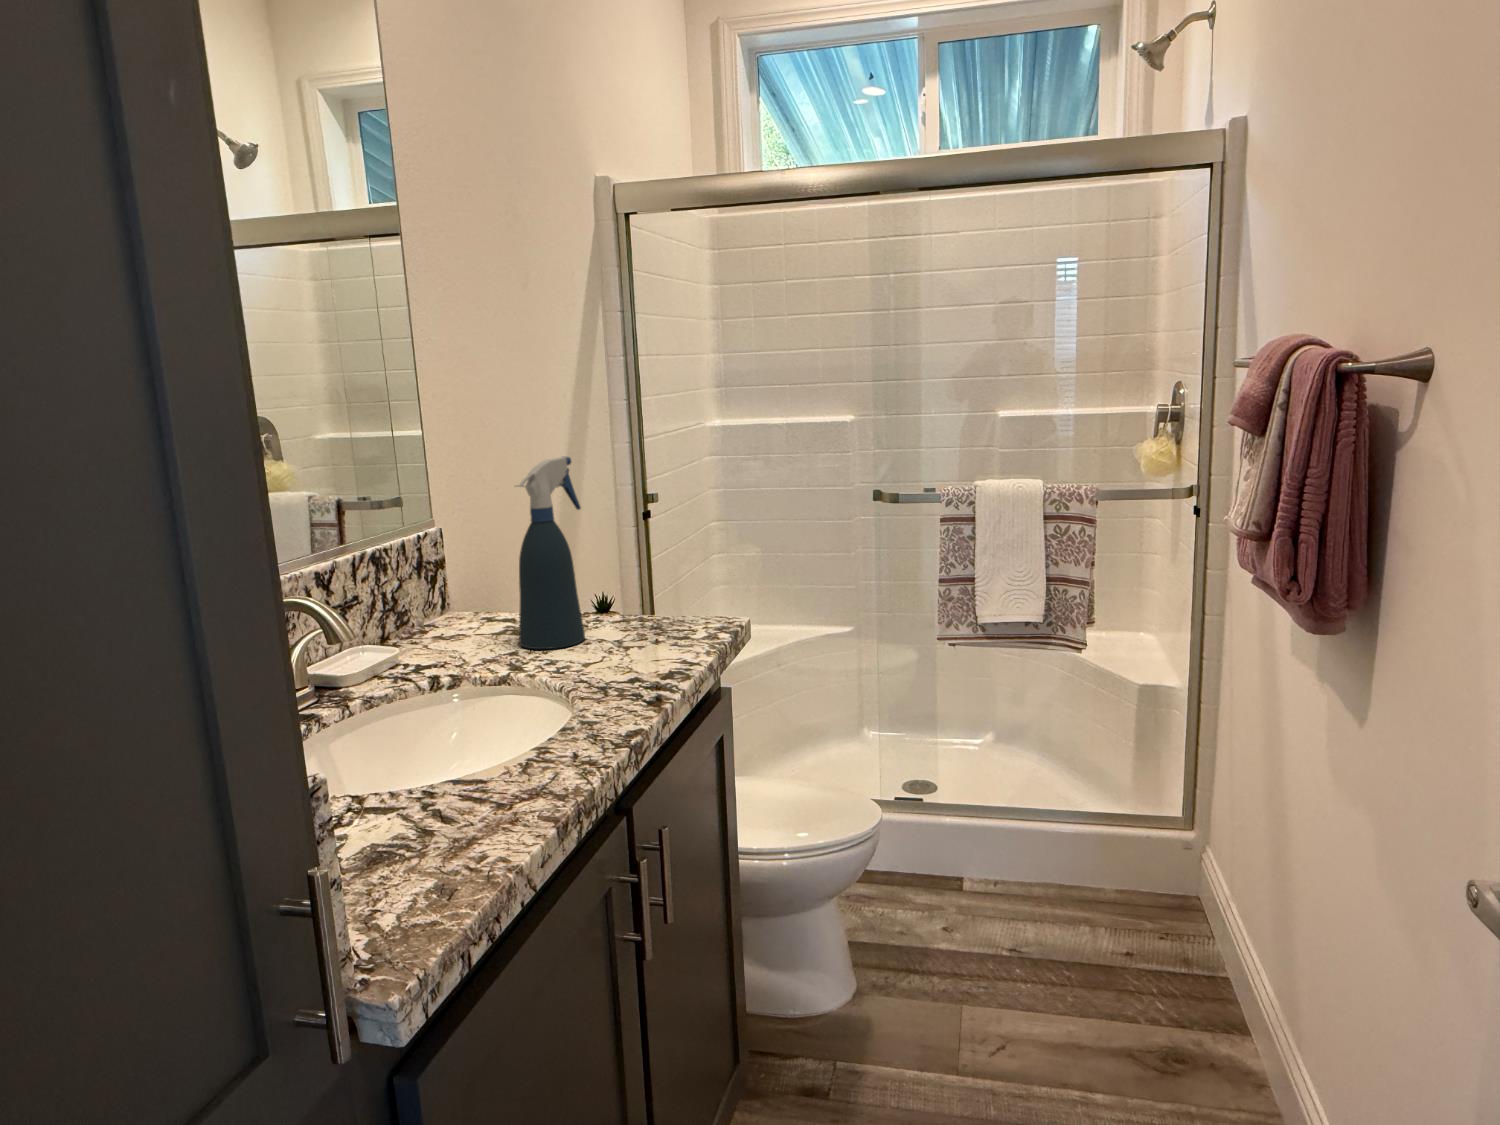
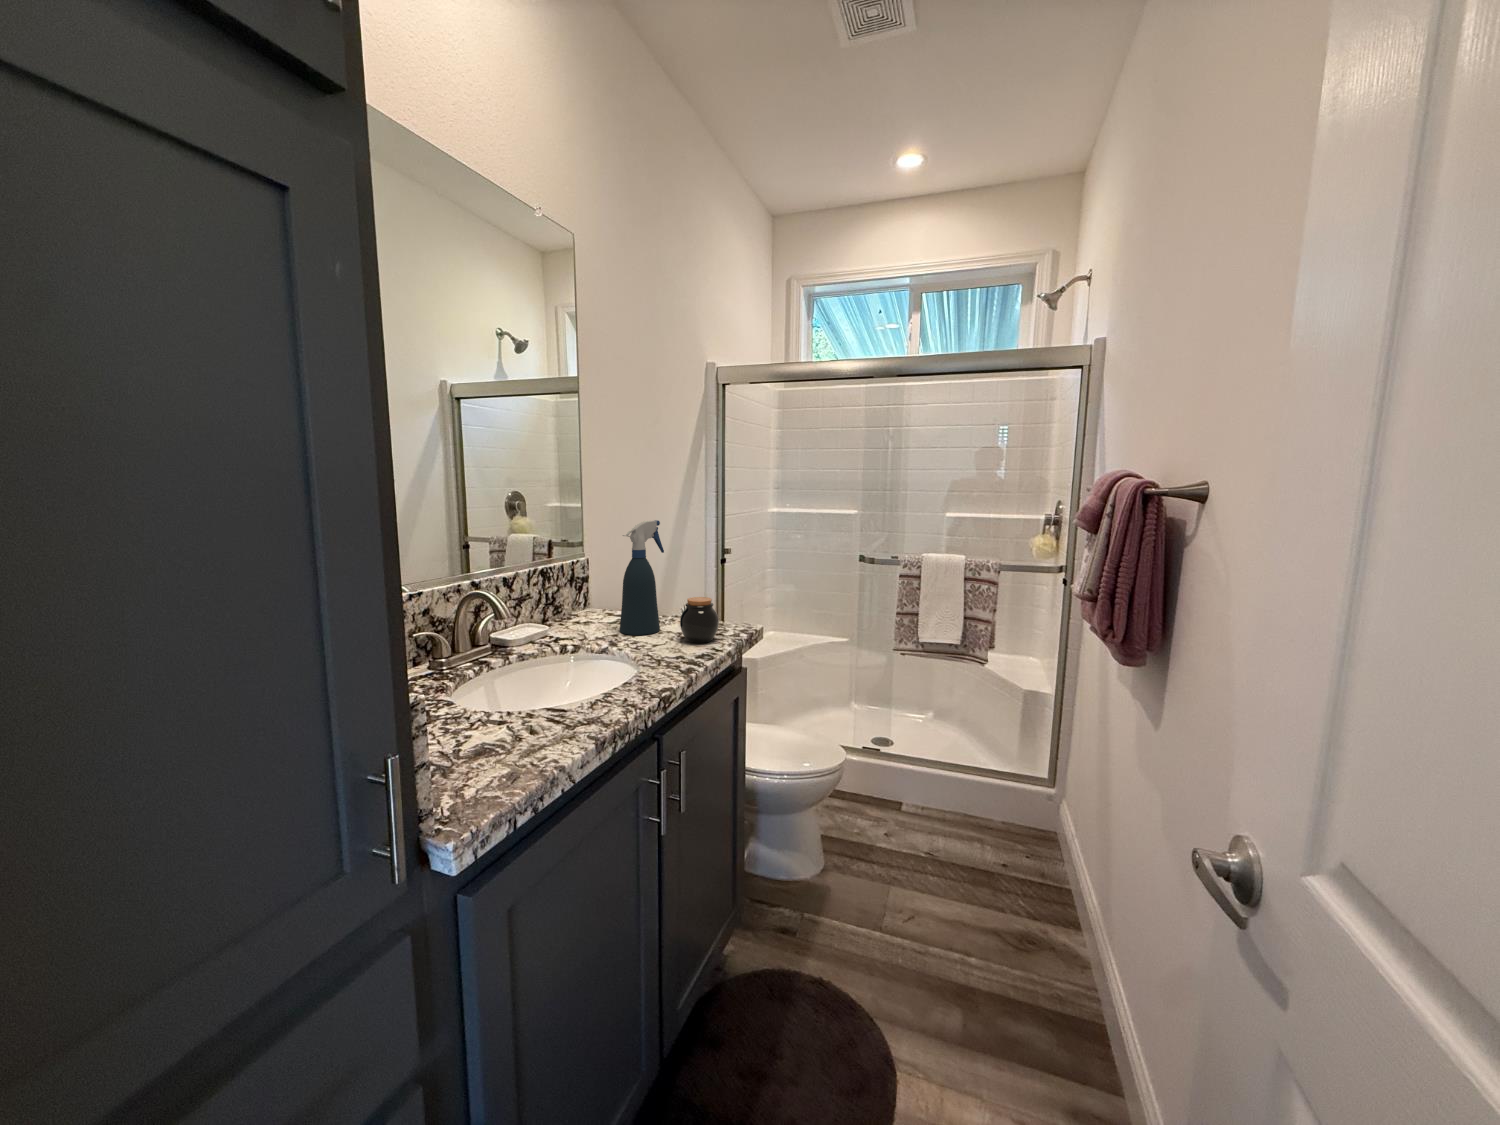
jar: none [624,578,687,653] -> present [680,597,719,643]

